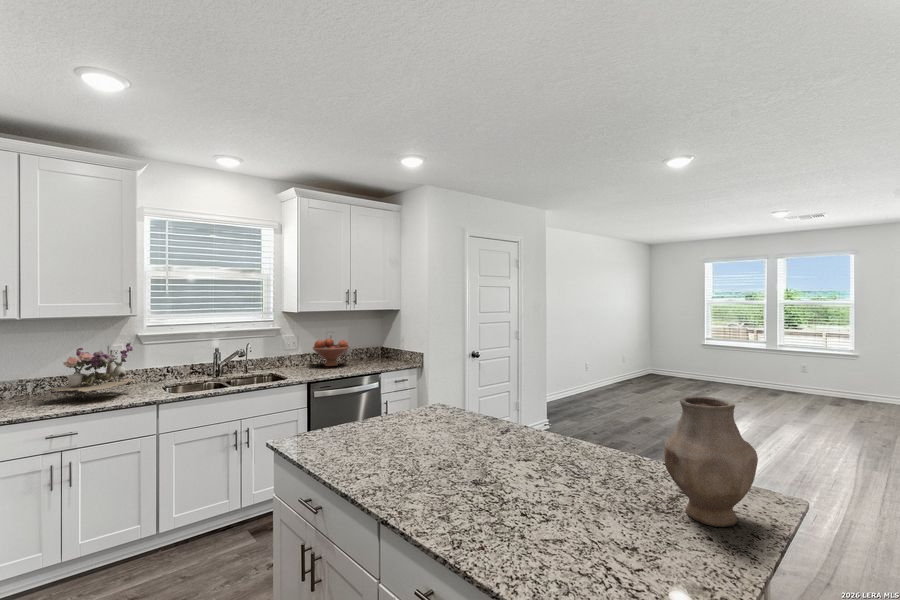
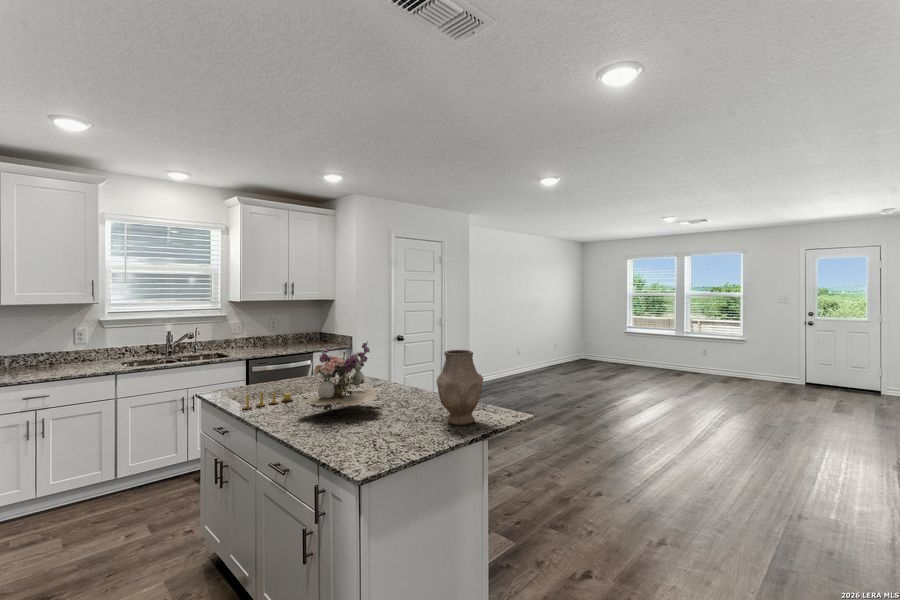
fruit bowl: present [313,338,349,366] -> none [255,324,288,348]
flower arrangement: present [51,342,136,398] -> present [299,341,381,411]
candle: none [343,448,408,479] -> present [242,392,293,409]

